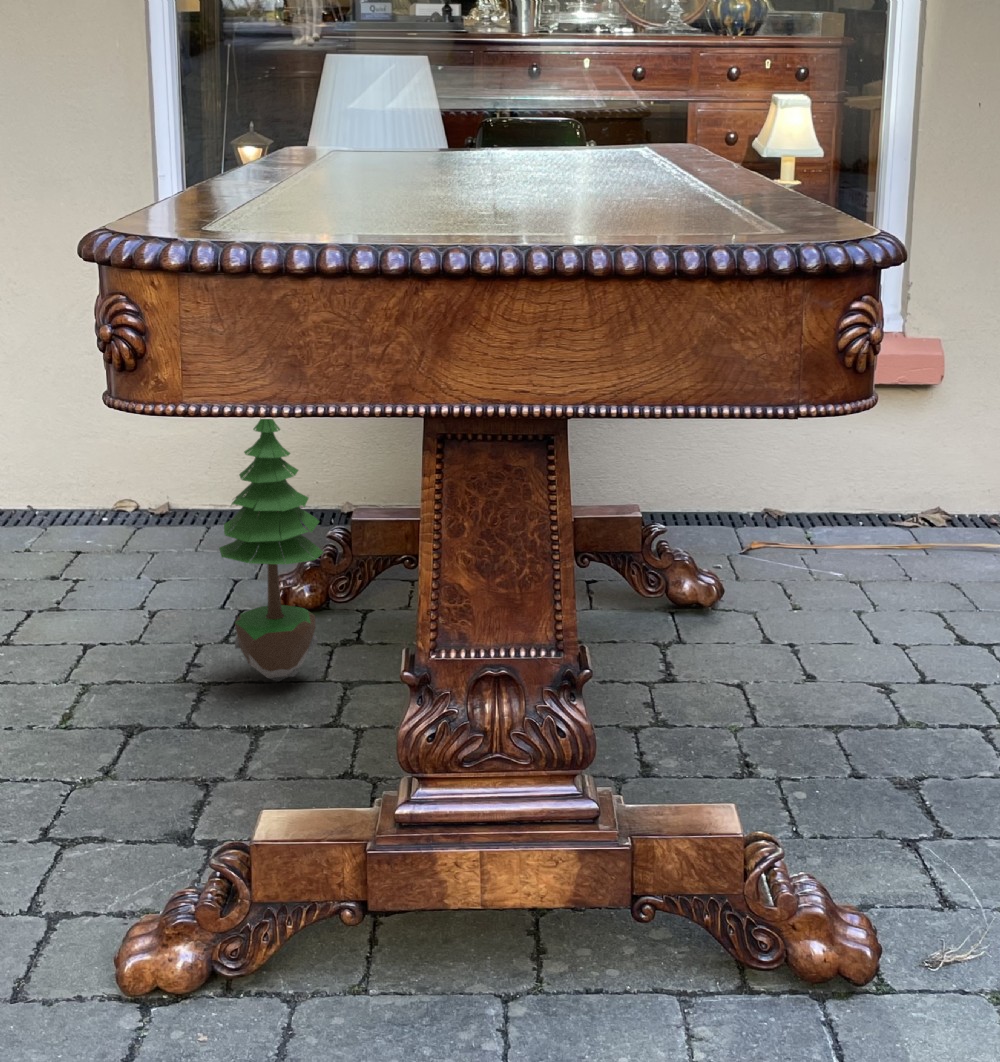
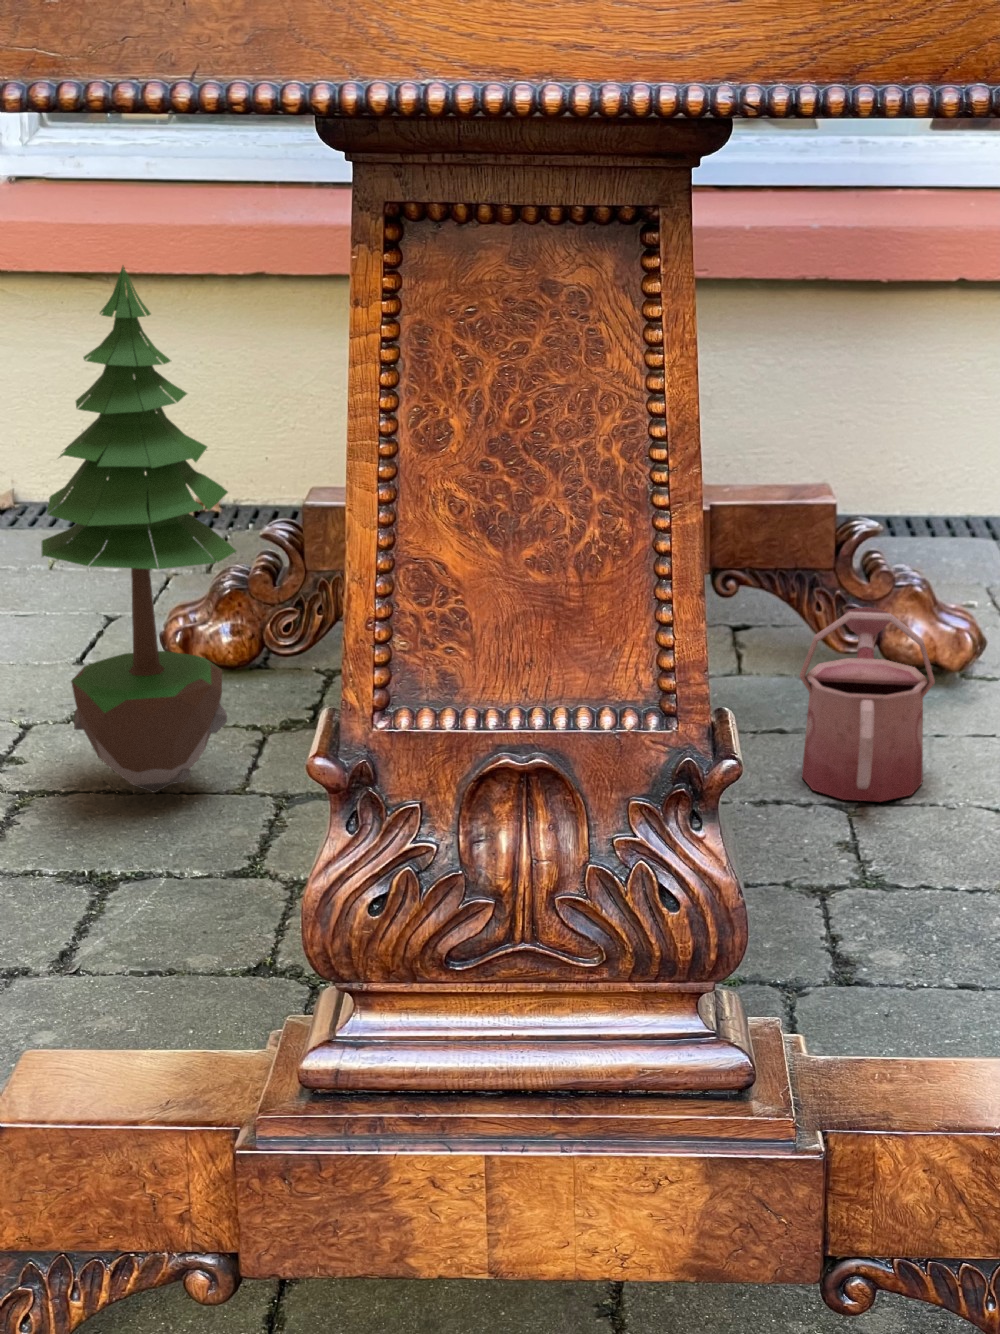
watering can: none [623,576,695,681] -> present [800,607,935,802]

